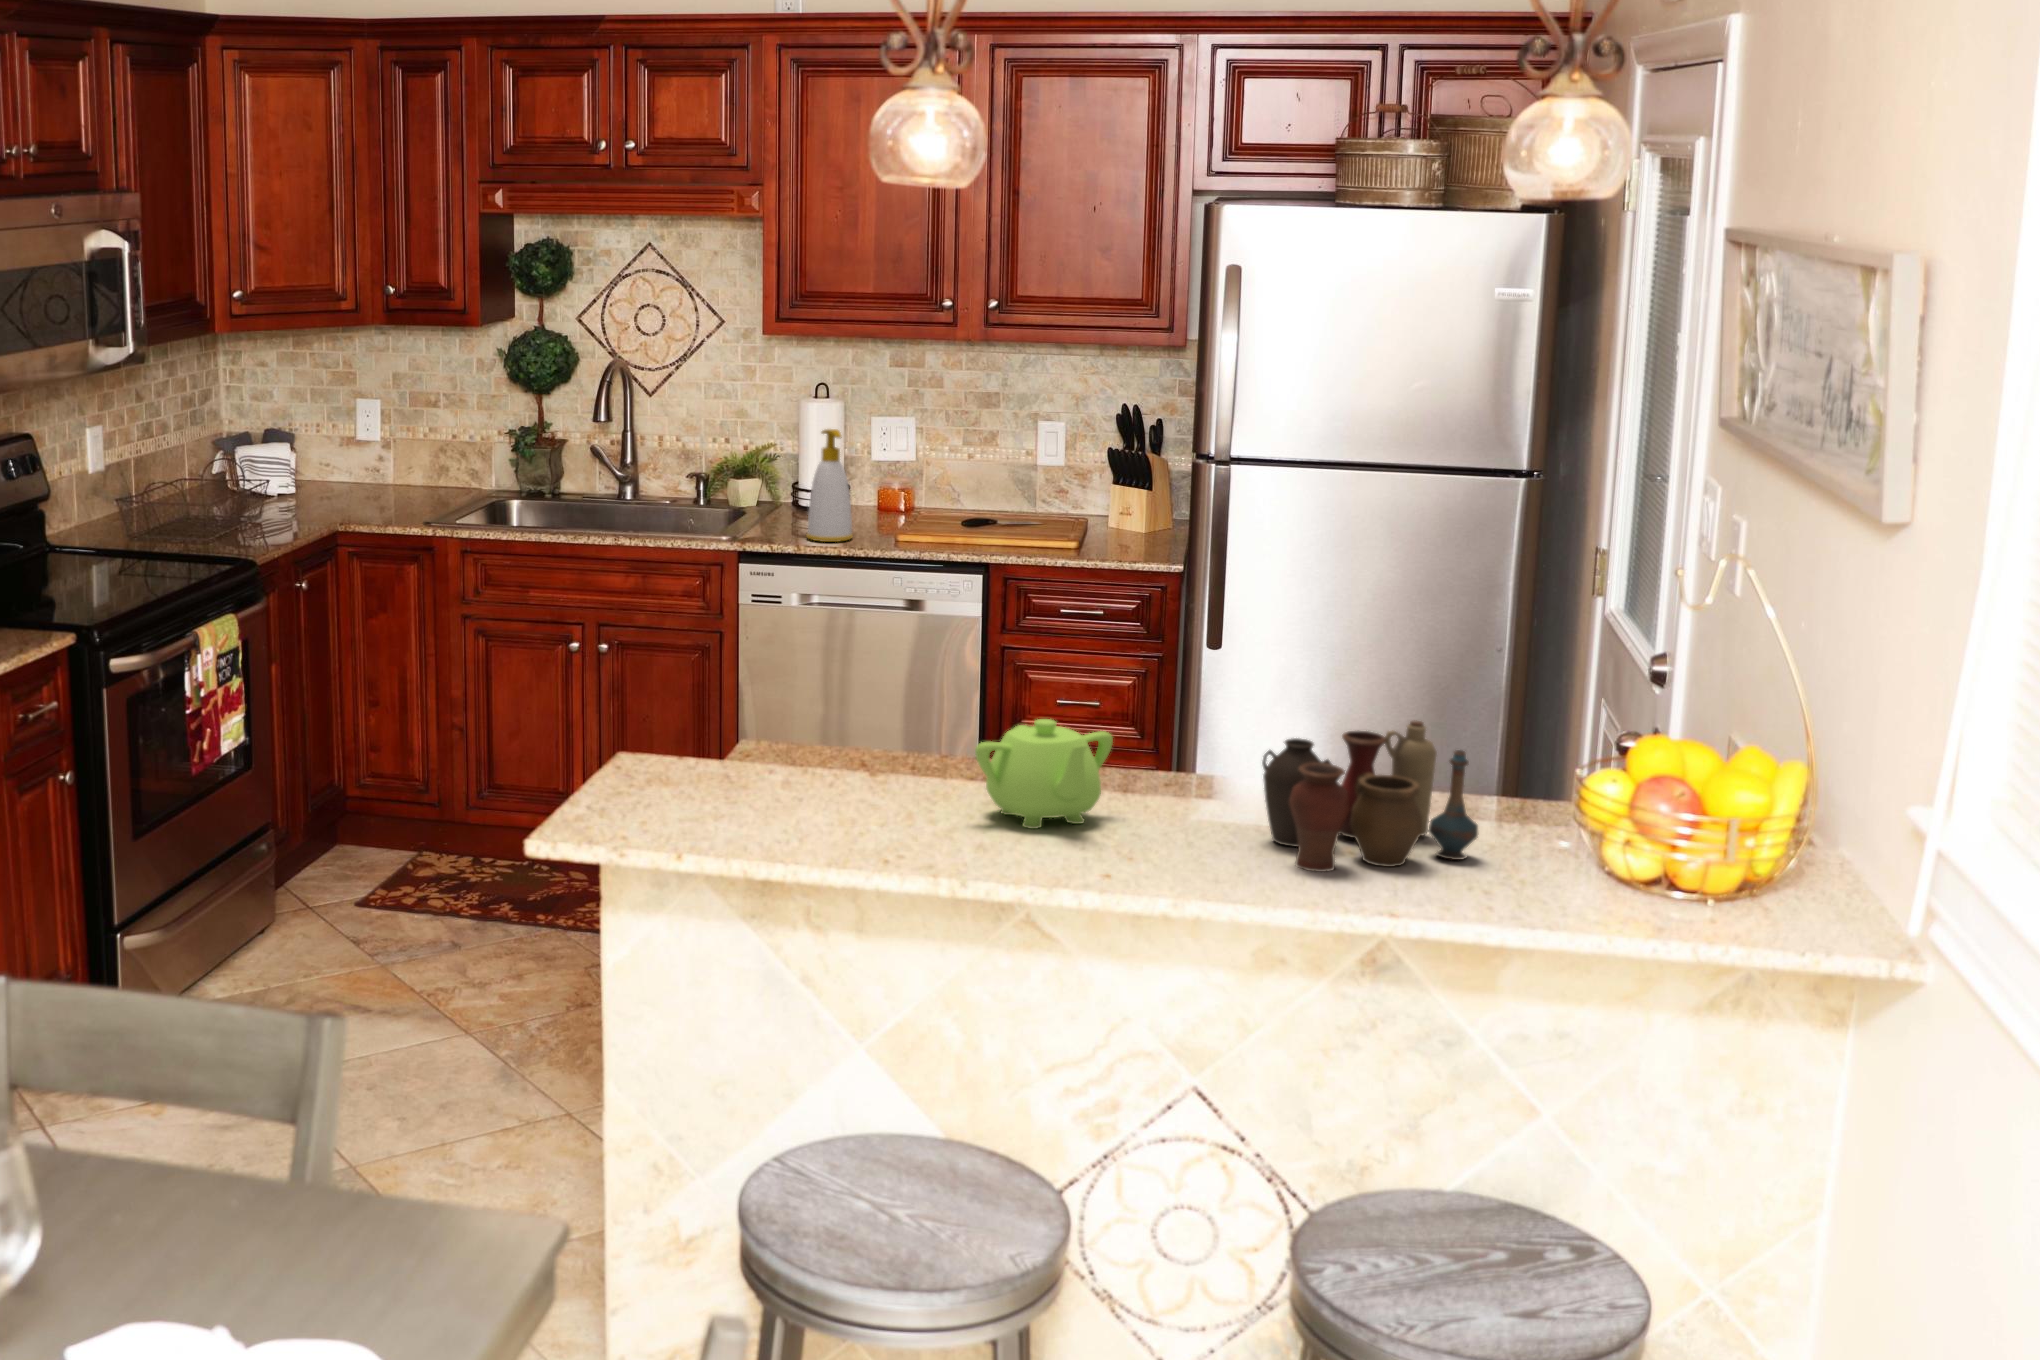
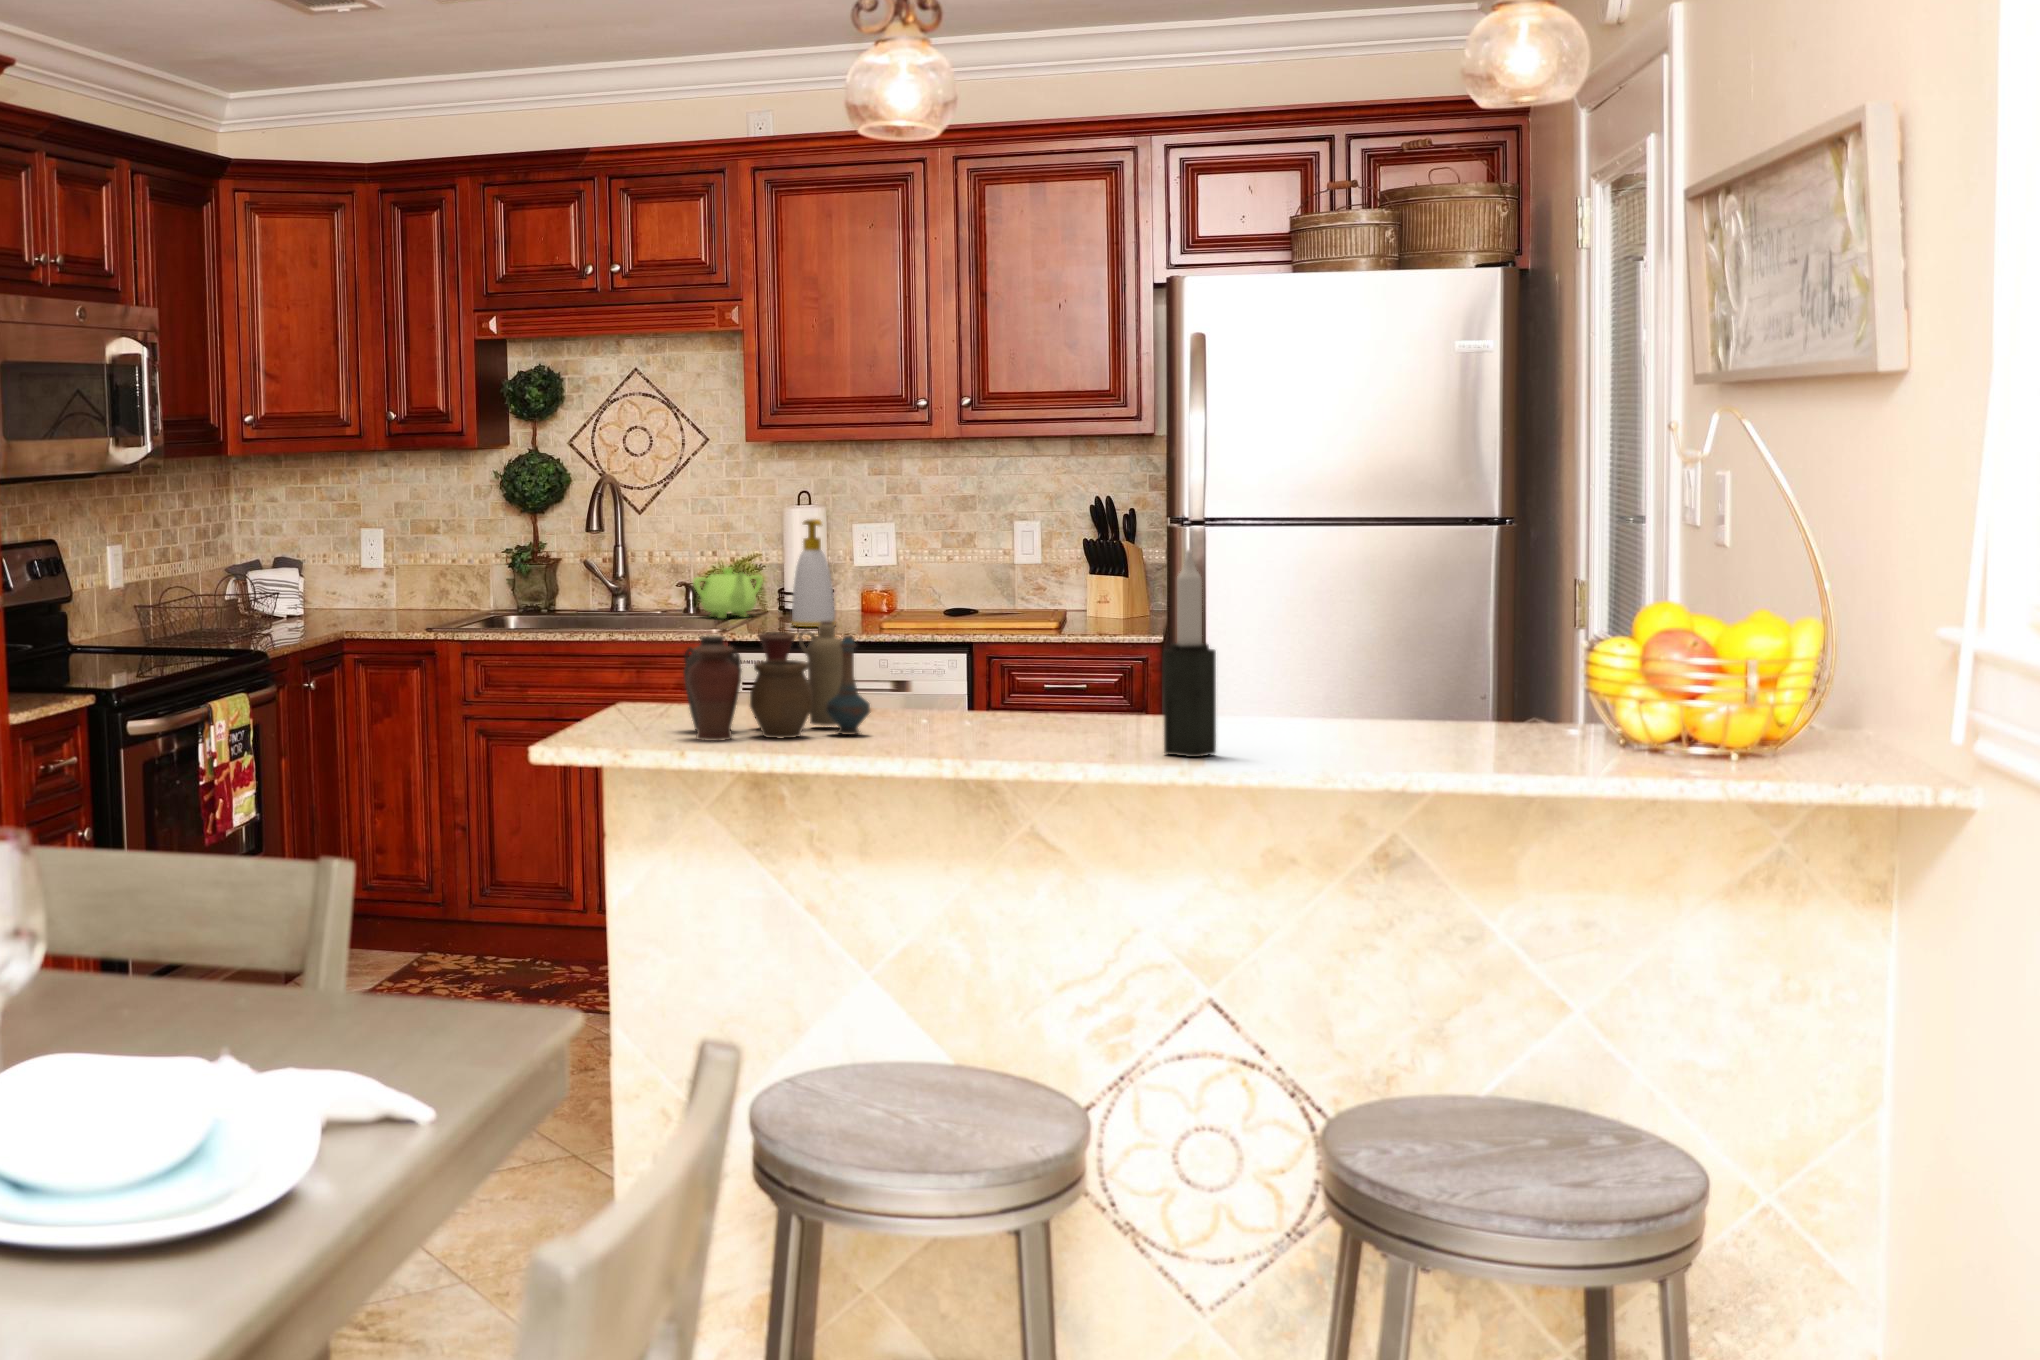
candle: none [1161,656,1218,864] -> present [1163,550,1216,757]
teapot: present [975,719,1113,829] -> present [693,568,763,618]
vase: present [1262,721,1478,872] -> present [683,621,870,741]

